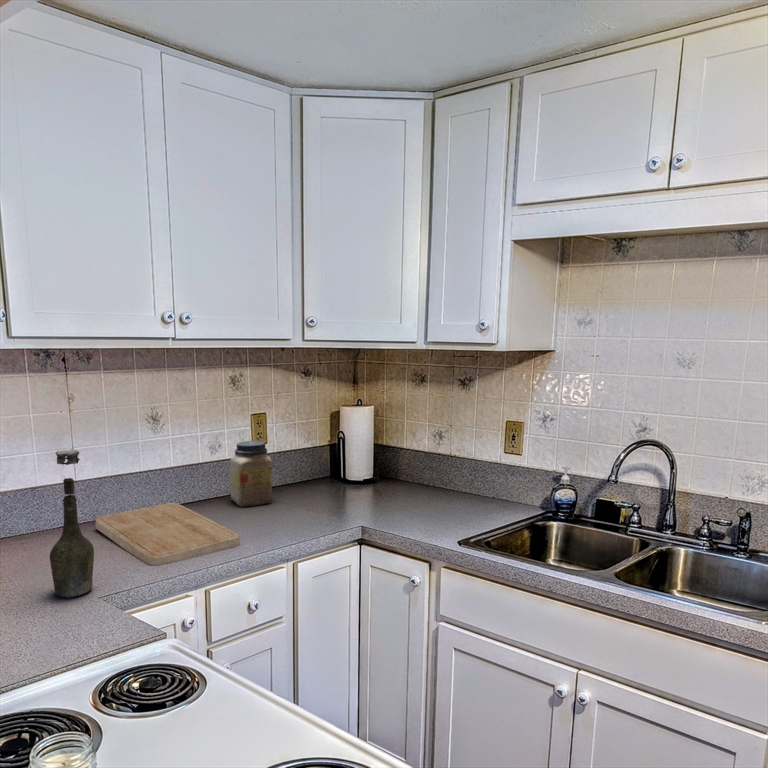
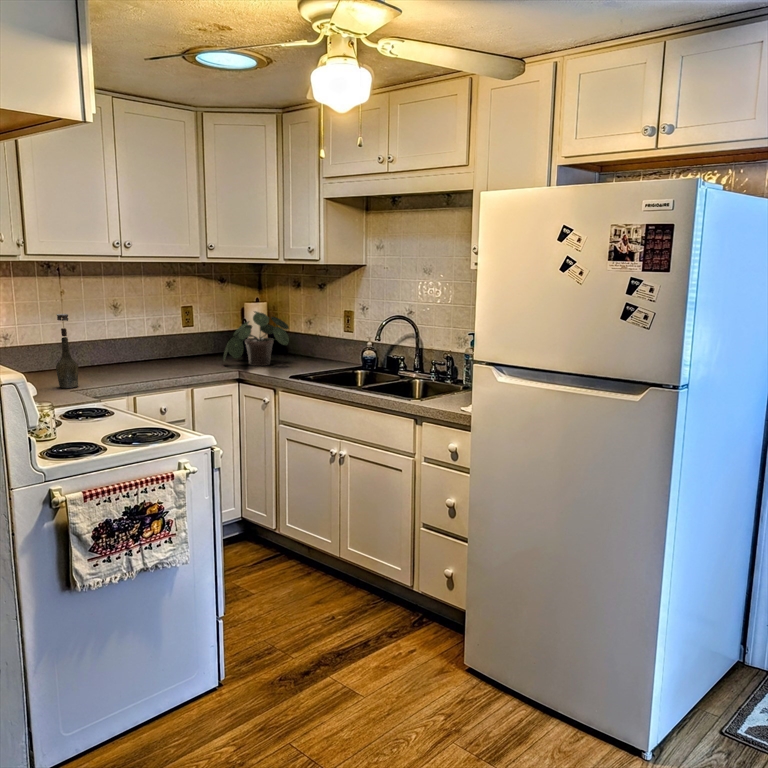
potted plant: none [325,423,431,511] -> present [223,311,289,366]
jar: present [230,441,272,507] -> none [166,323,193,364]
cutting board: present [96,503,240,565] -> none [81,359,162,382]

